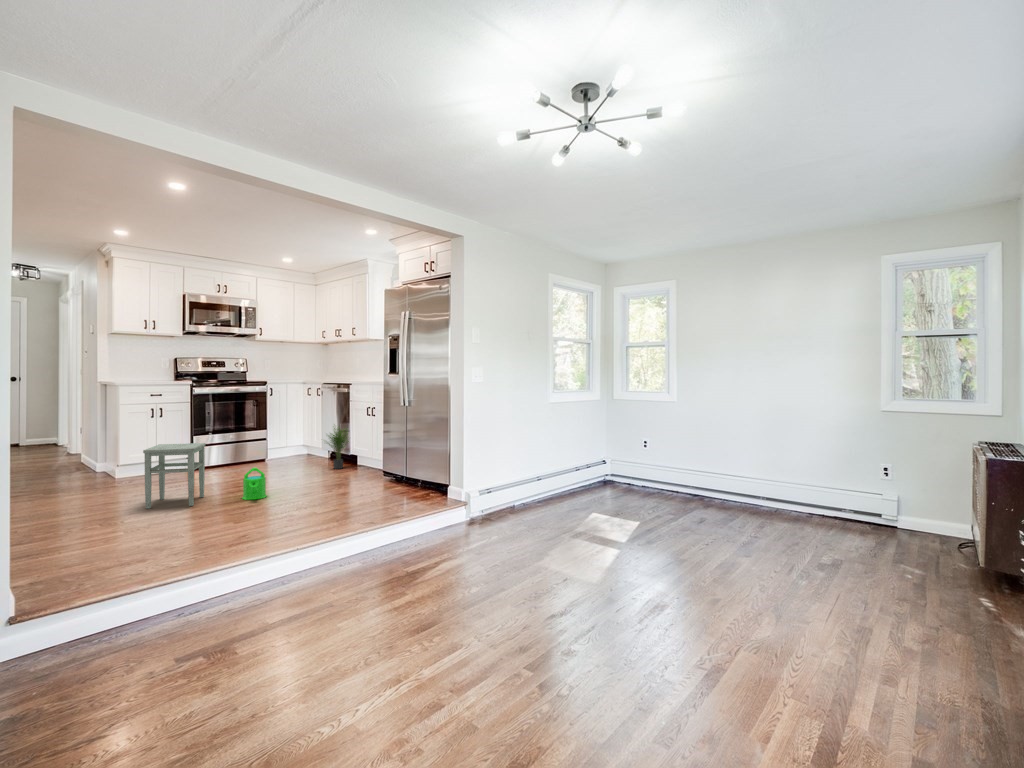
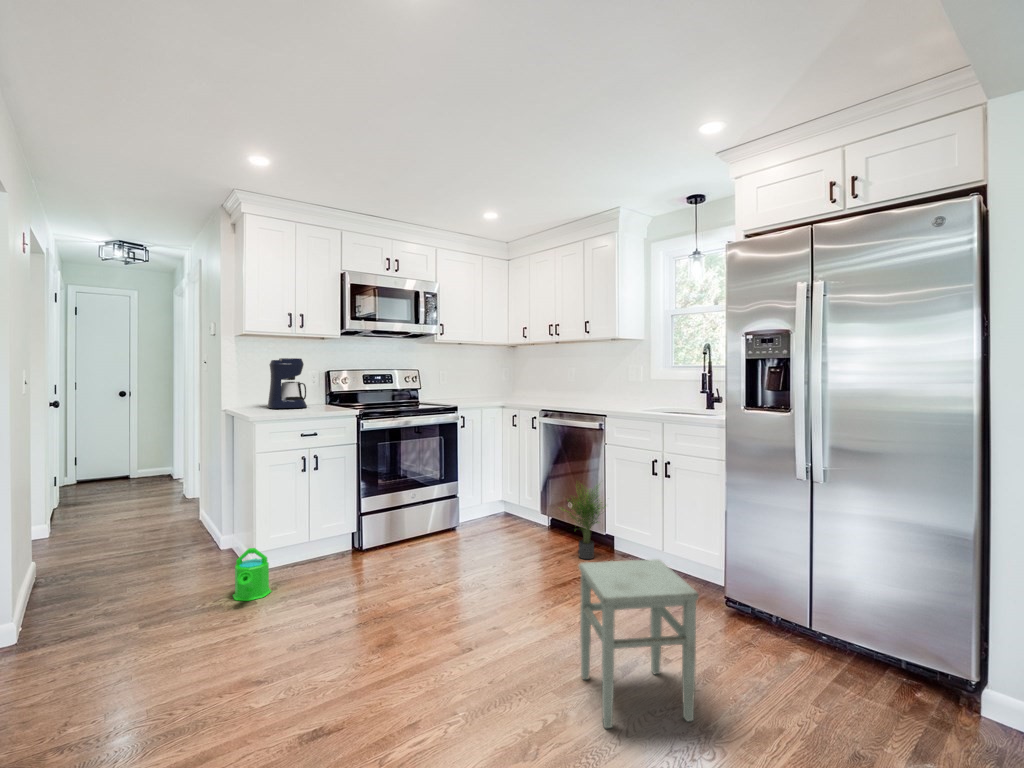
coffee maker: none [130,349,159,381] -> present [268,358,307,409]
stool: present [143,443,205,509] -> present [579,559,699,728]
watering can: present [242,468,266,500] -> present [233,548,271,601]

